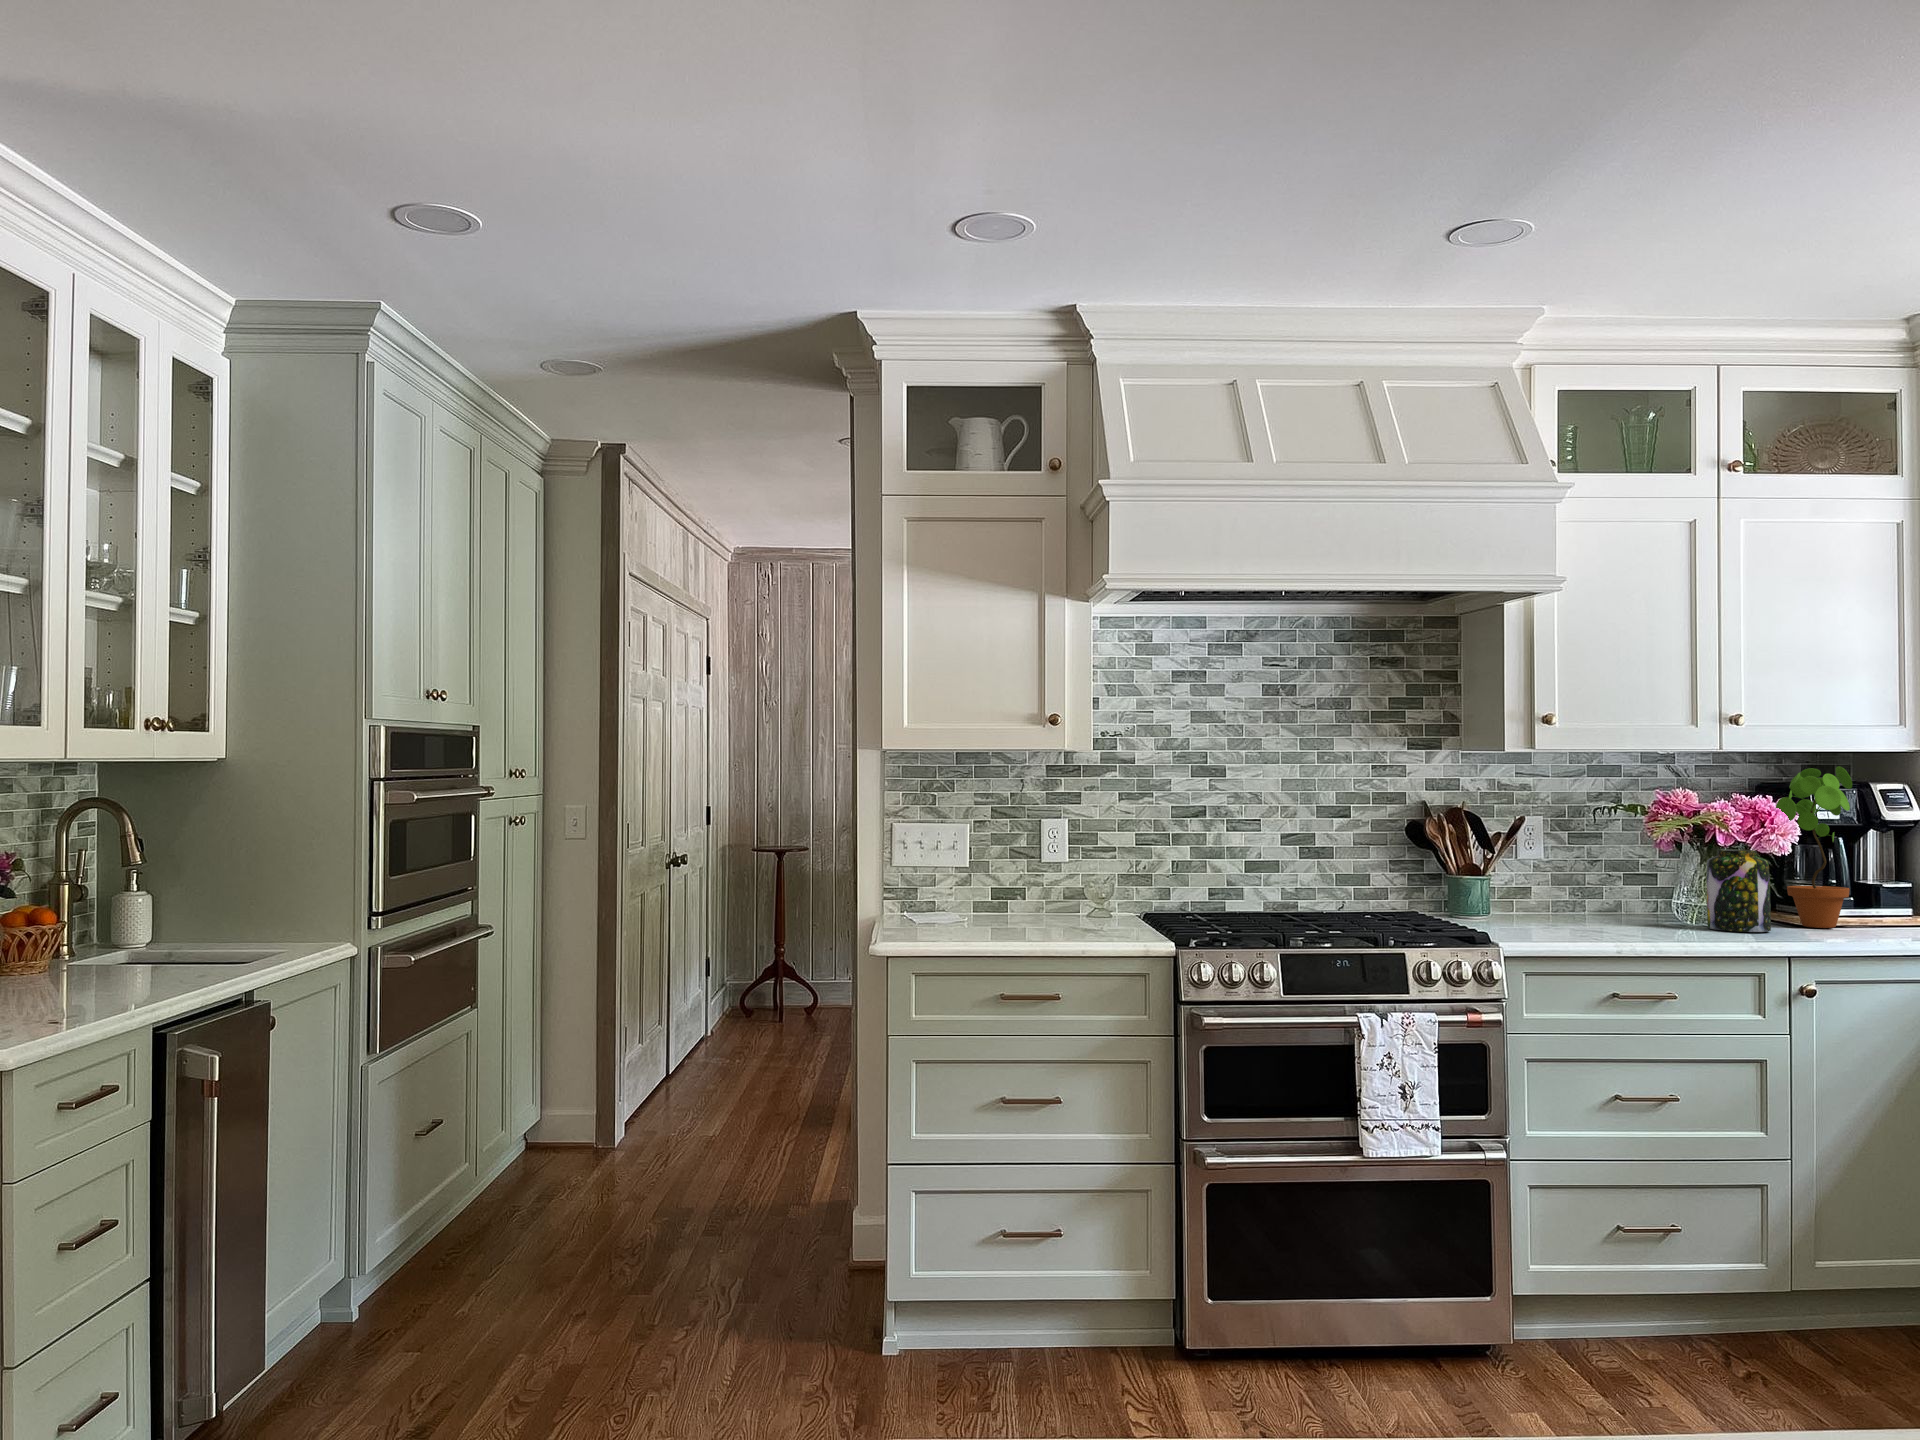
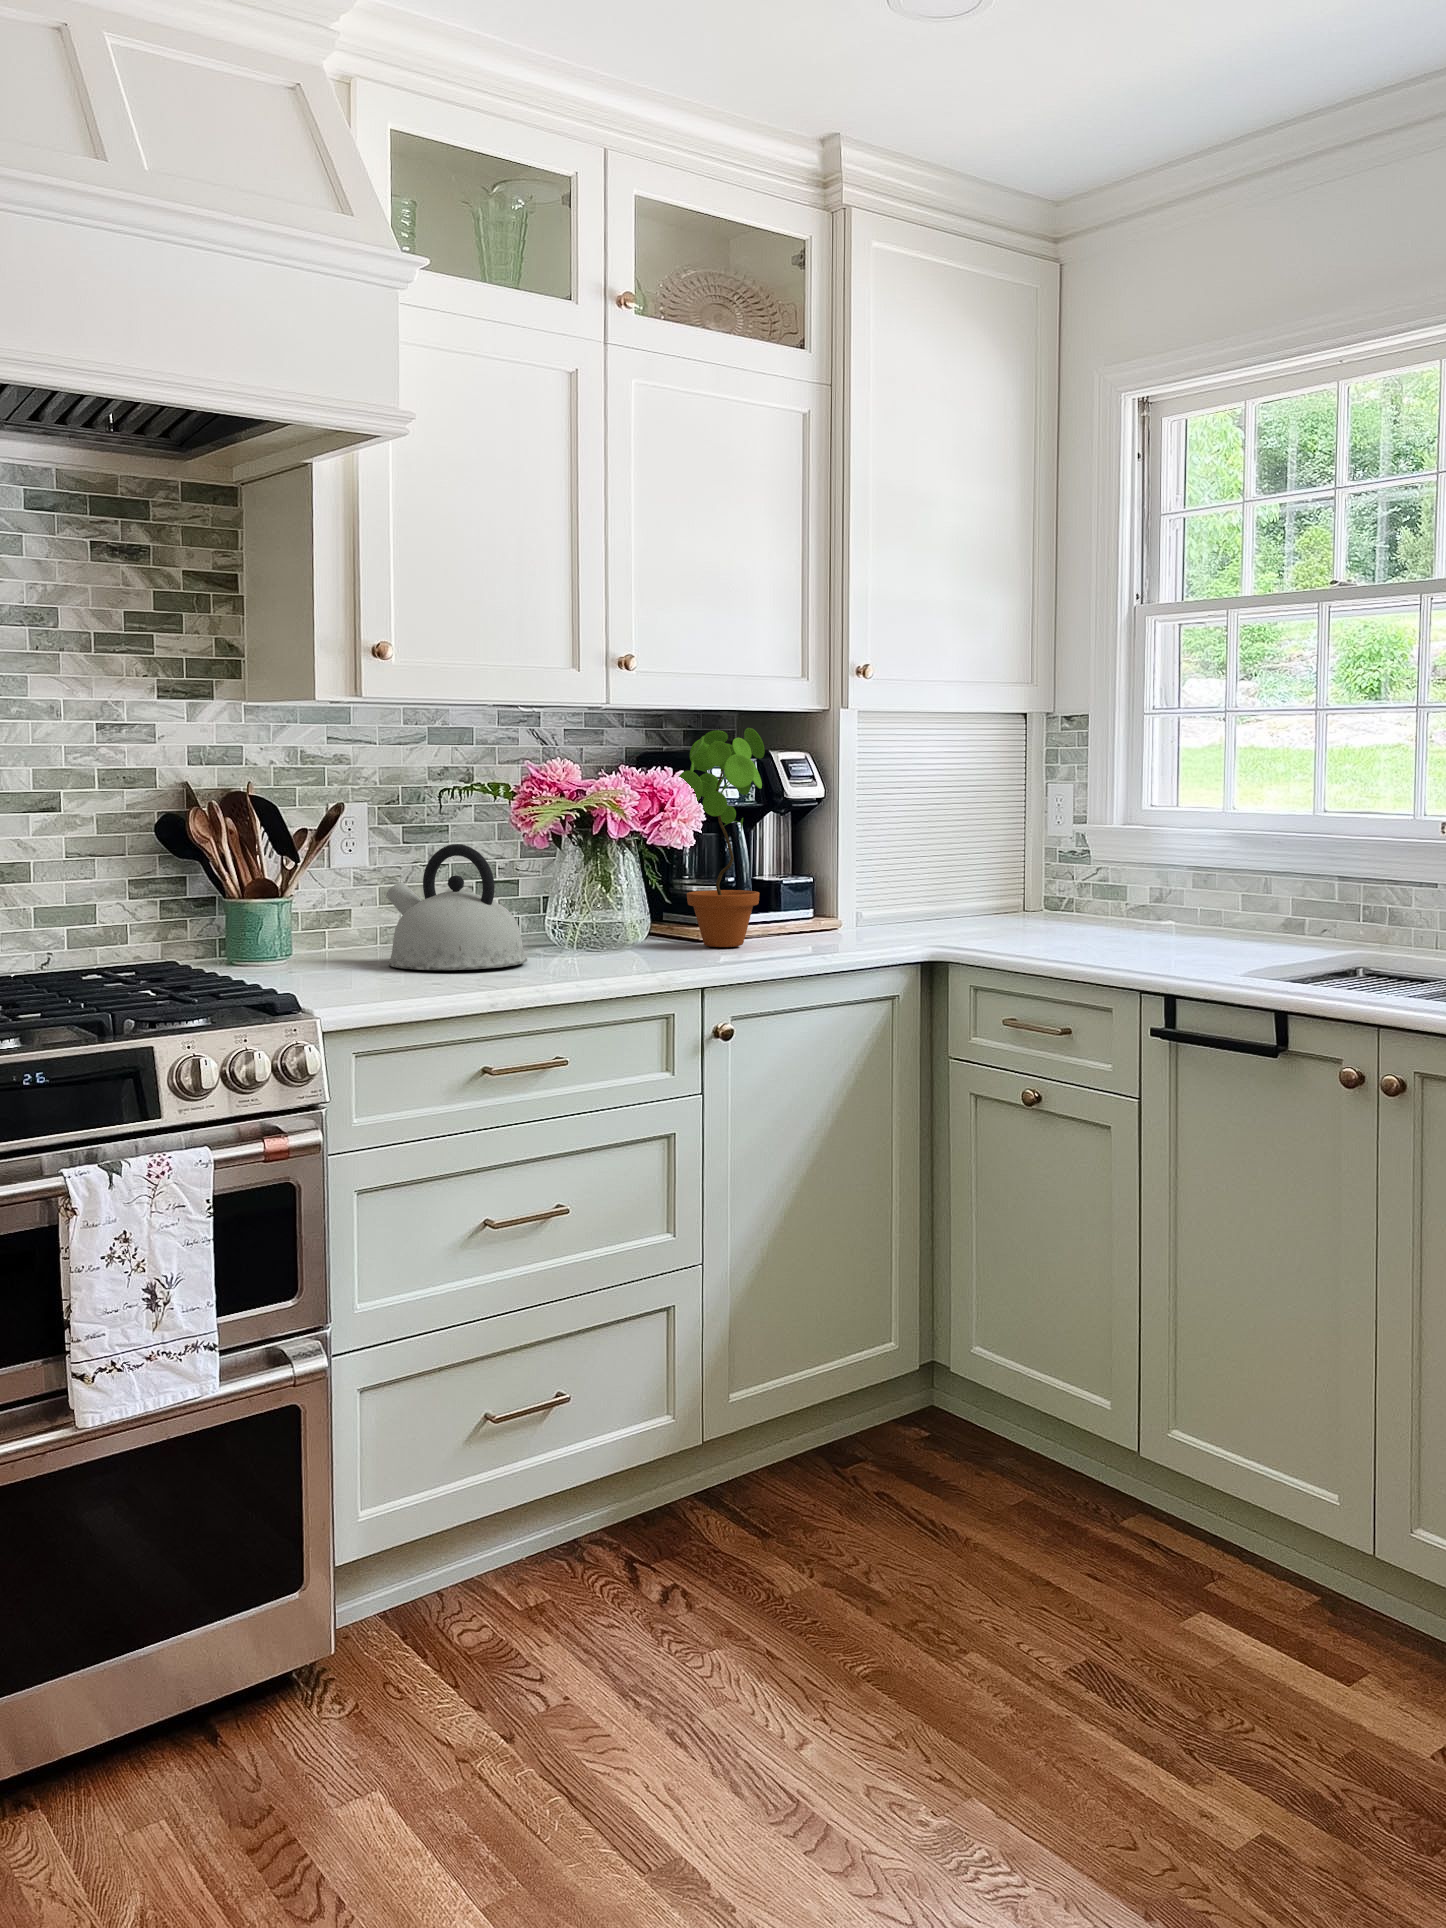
kettle: none [1554,844,1654,927] -> present [386,844,527,970]
jar: present [1707,850,1771,932] -> none [594,846,675,963]

